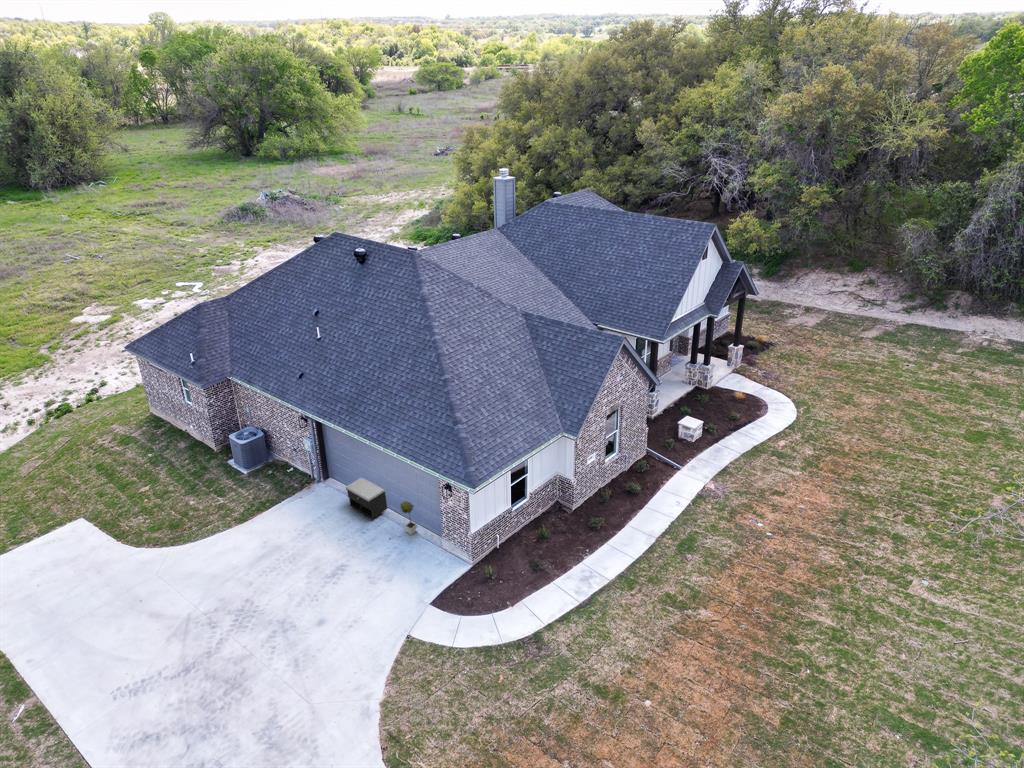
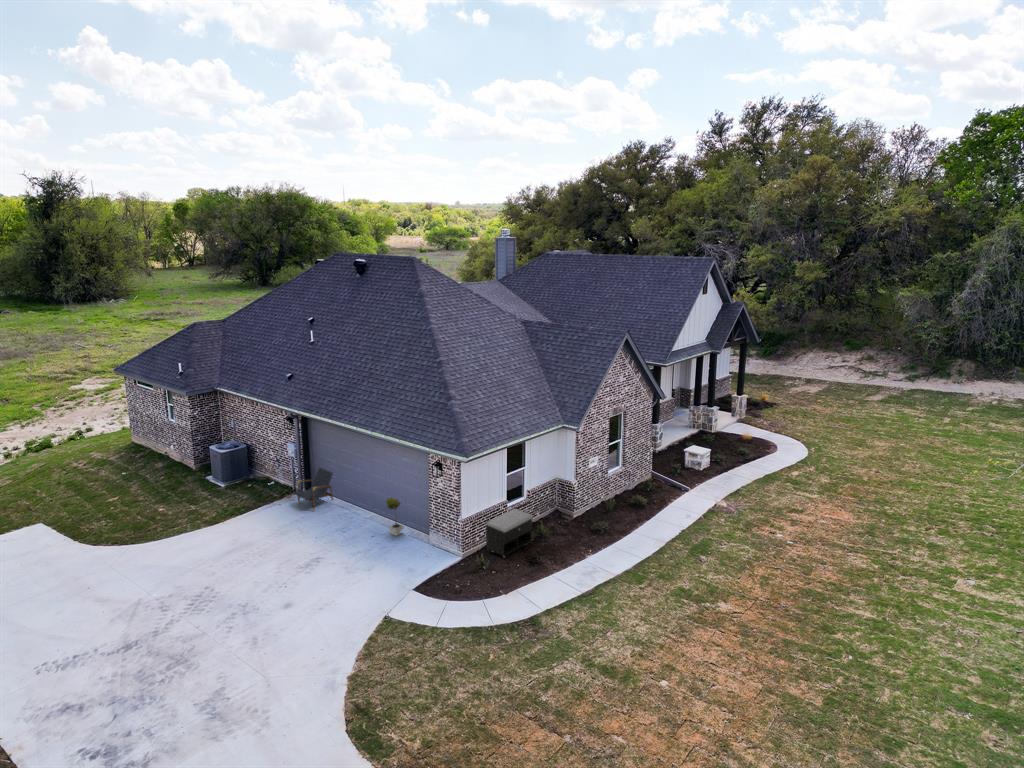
lounge chair: none [315,461,351,504] -> present [295,468,333,510]
storage bench: present [346,478,387,519] -> present [486,509,533,557]

